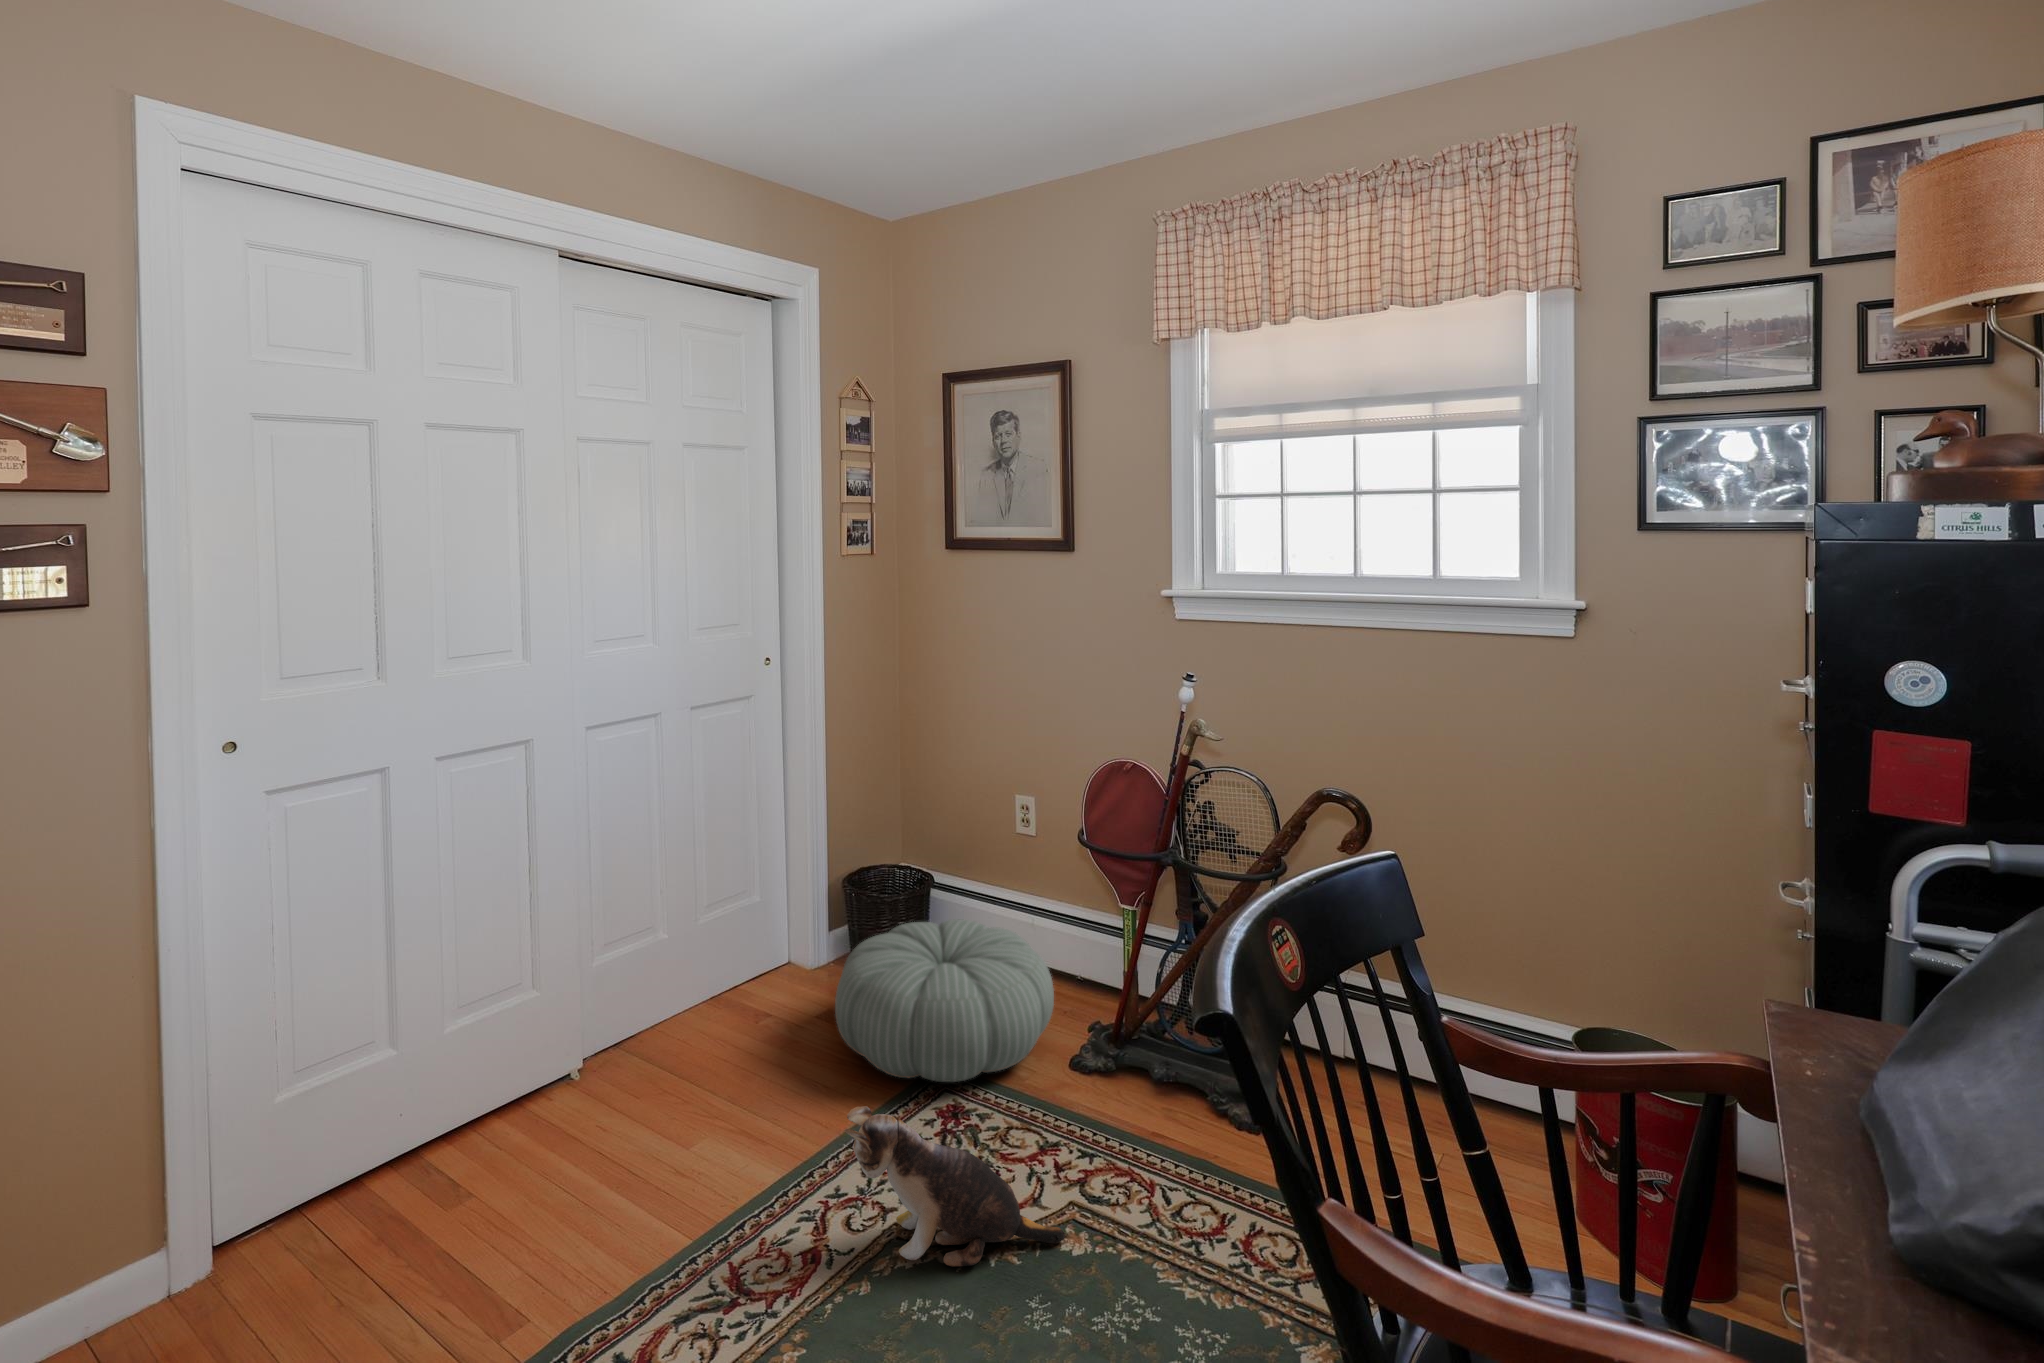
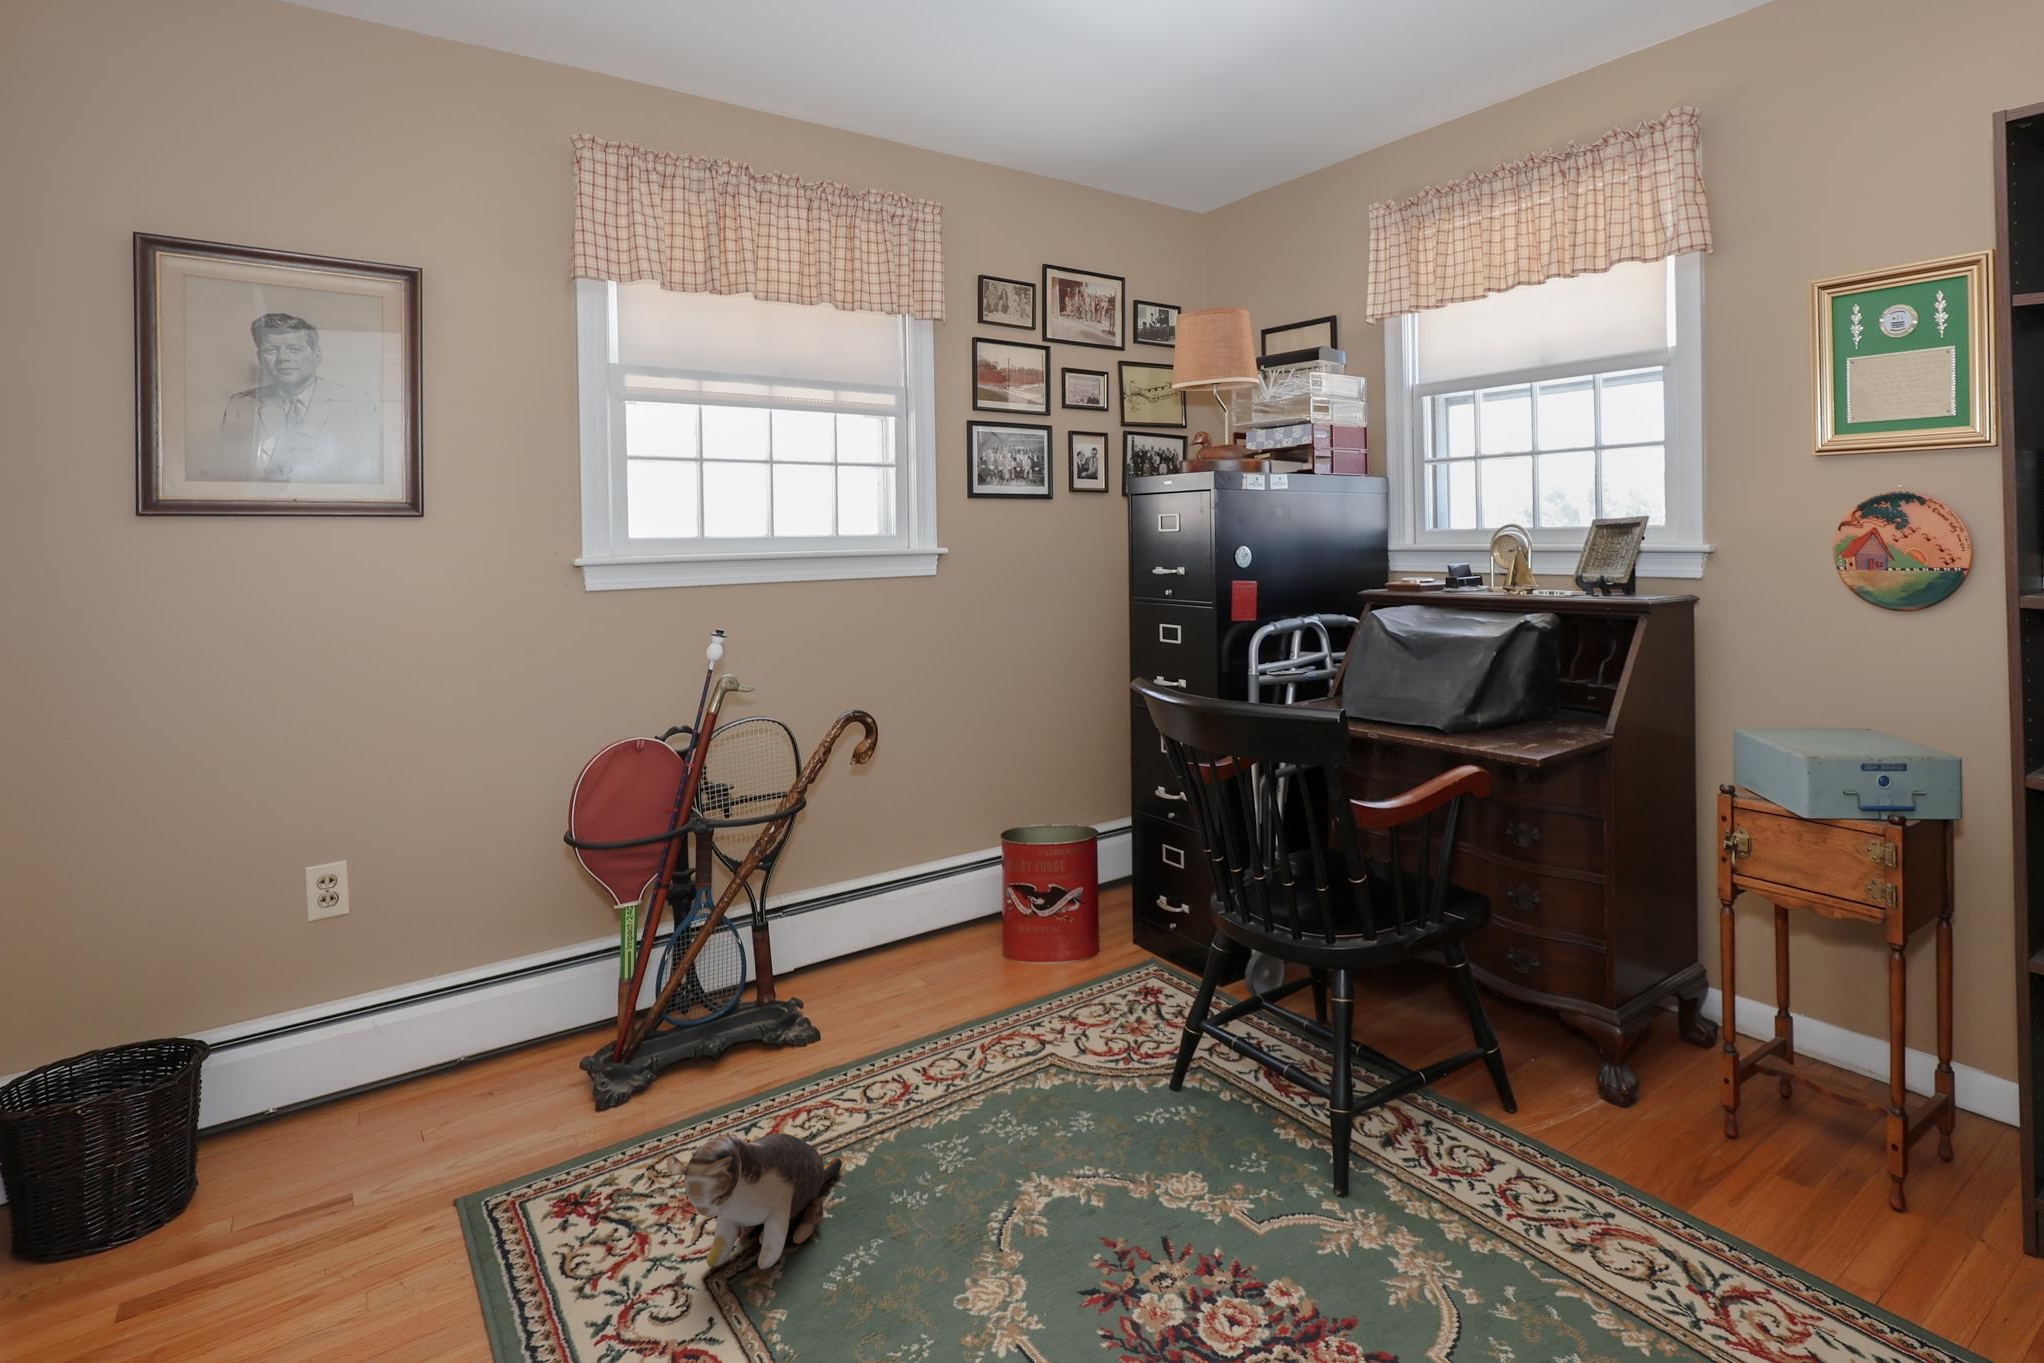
pouf: present [835,920,1054,1082] -> none [207,1014,581,1263]

